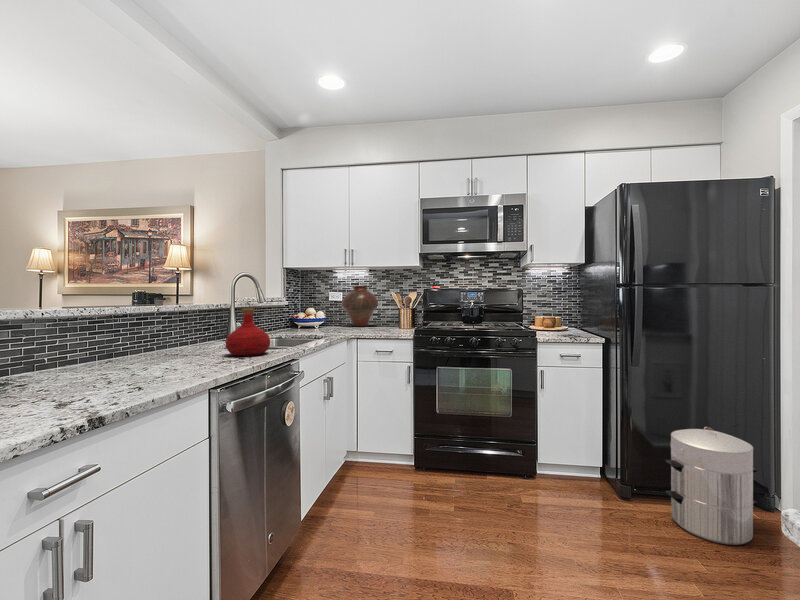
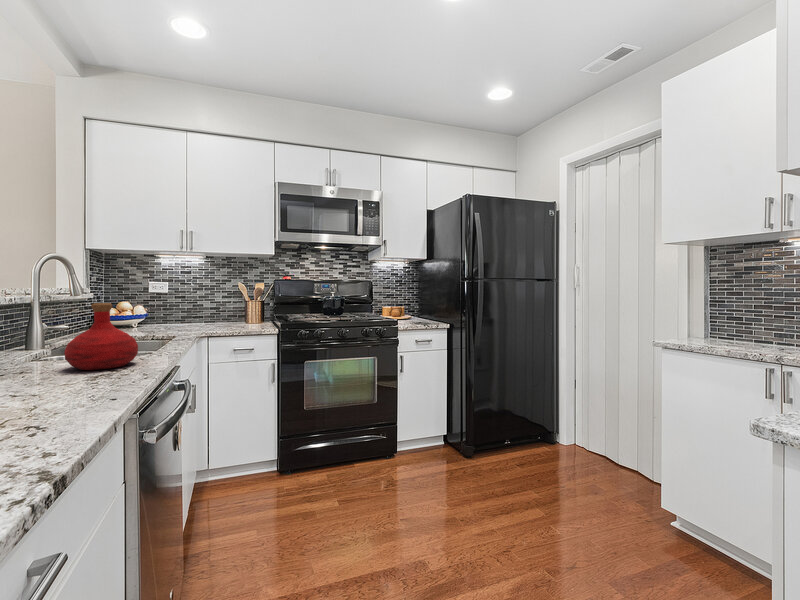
vase: present [342,285,378,326] -> none [168,274,217,322]
waste bin: present [666,427,757,545] -> none [500,387,554,472]

